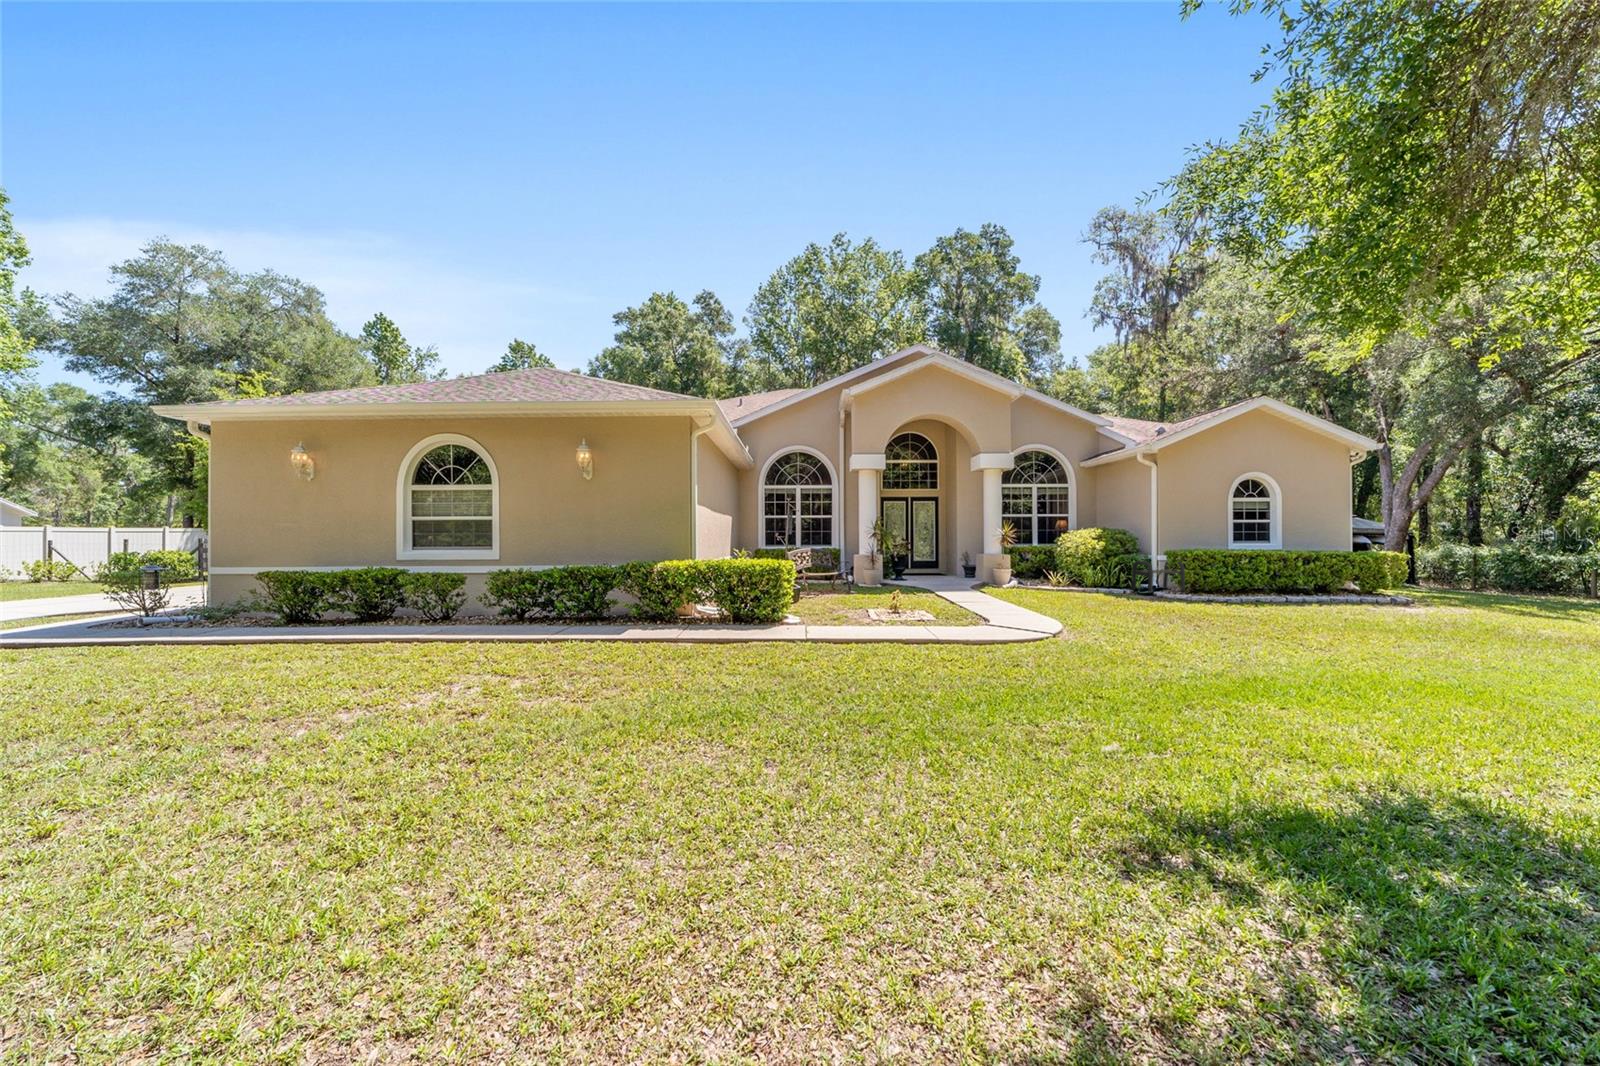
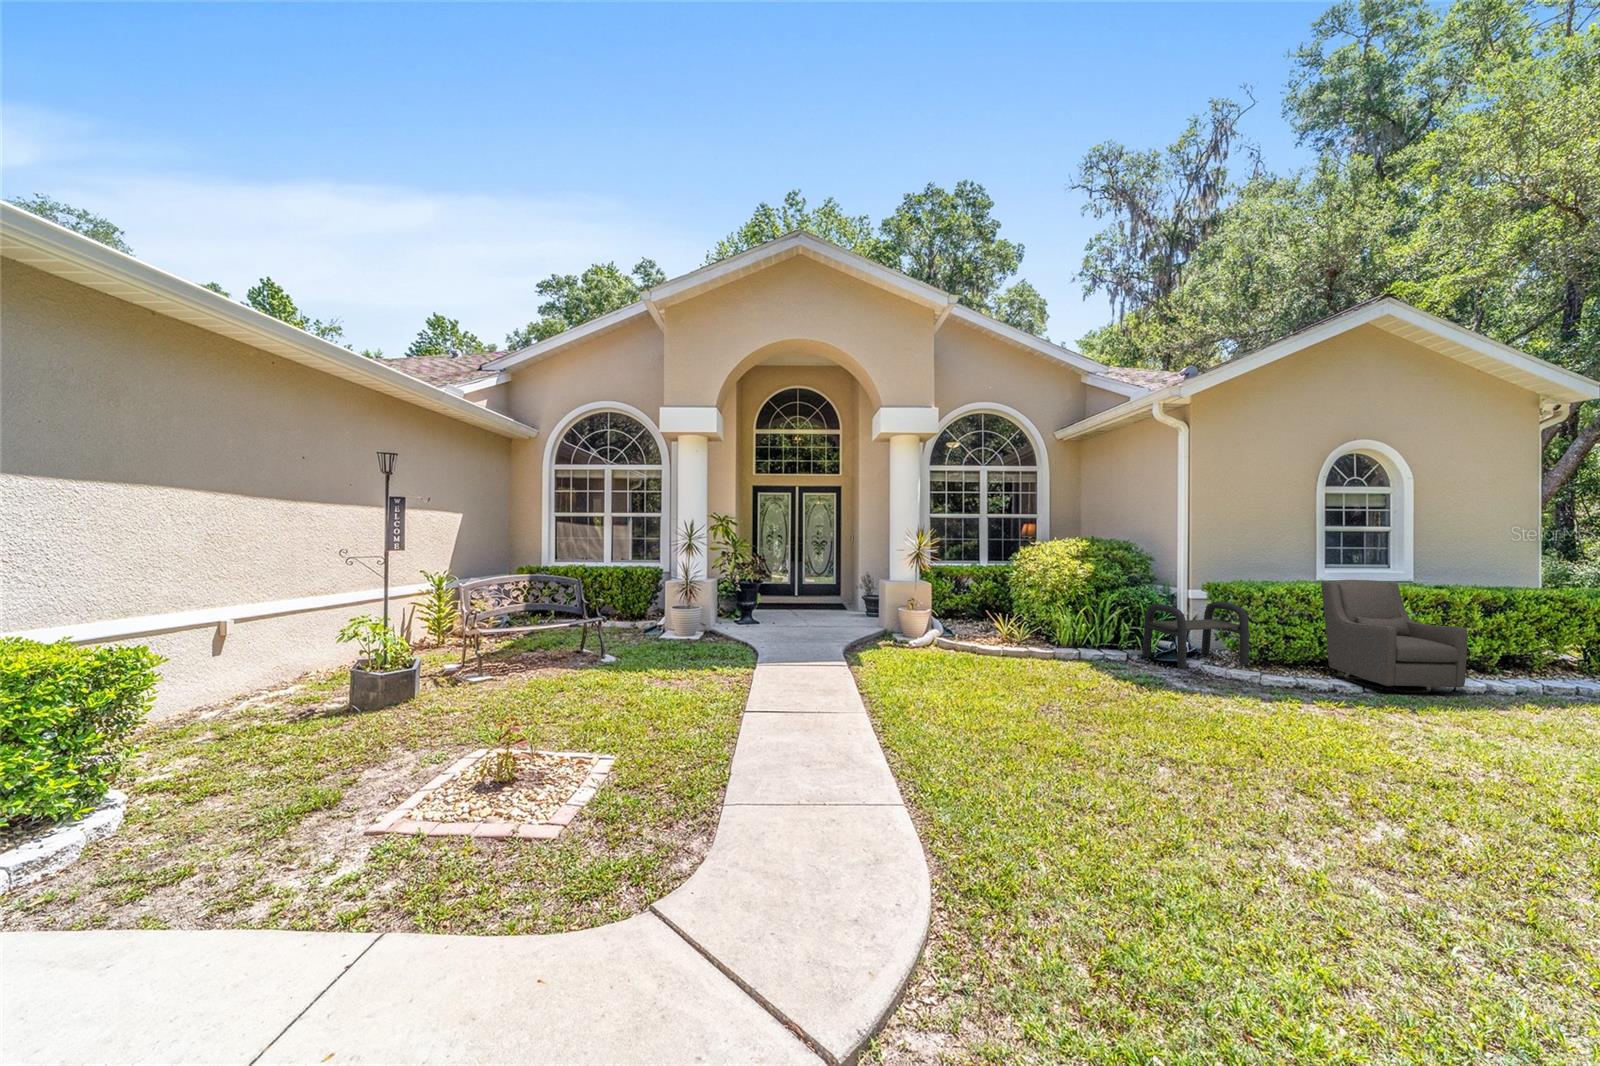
chair: none [1219,546,1278,598] -> present [1321,580,1467,693]

